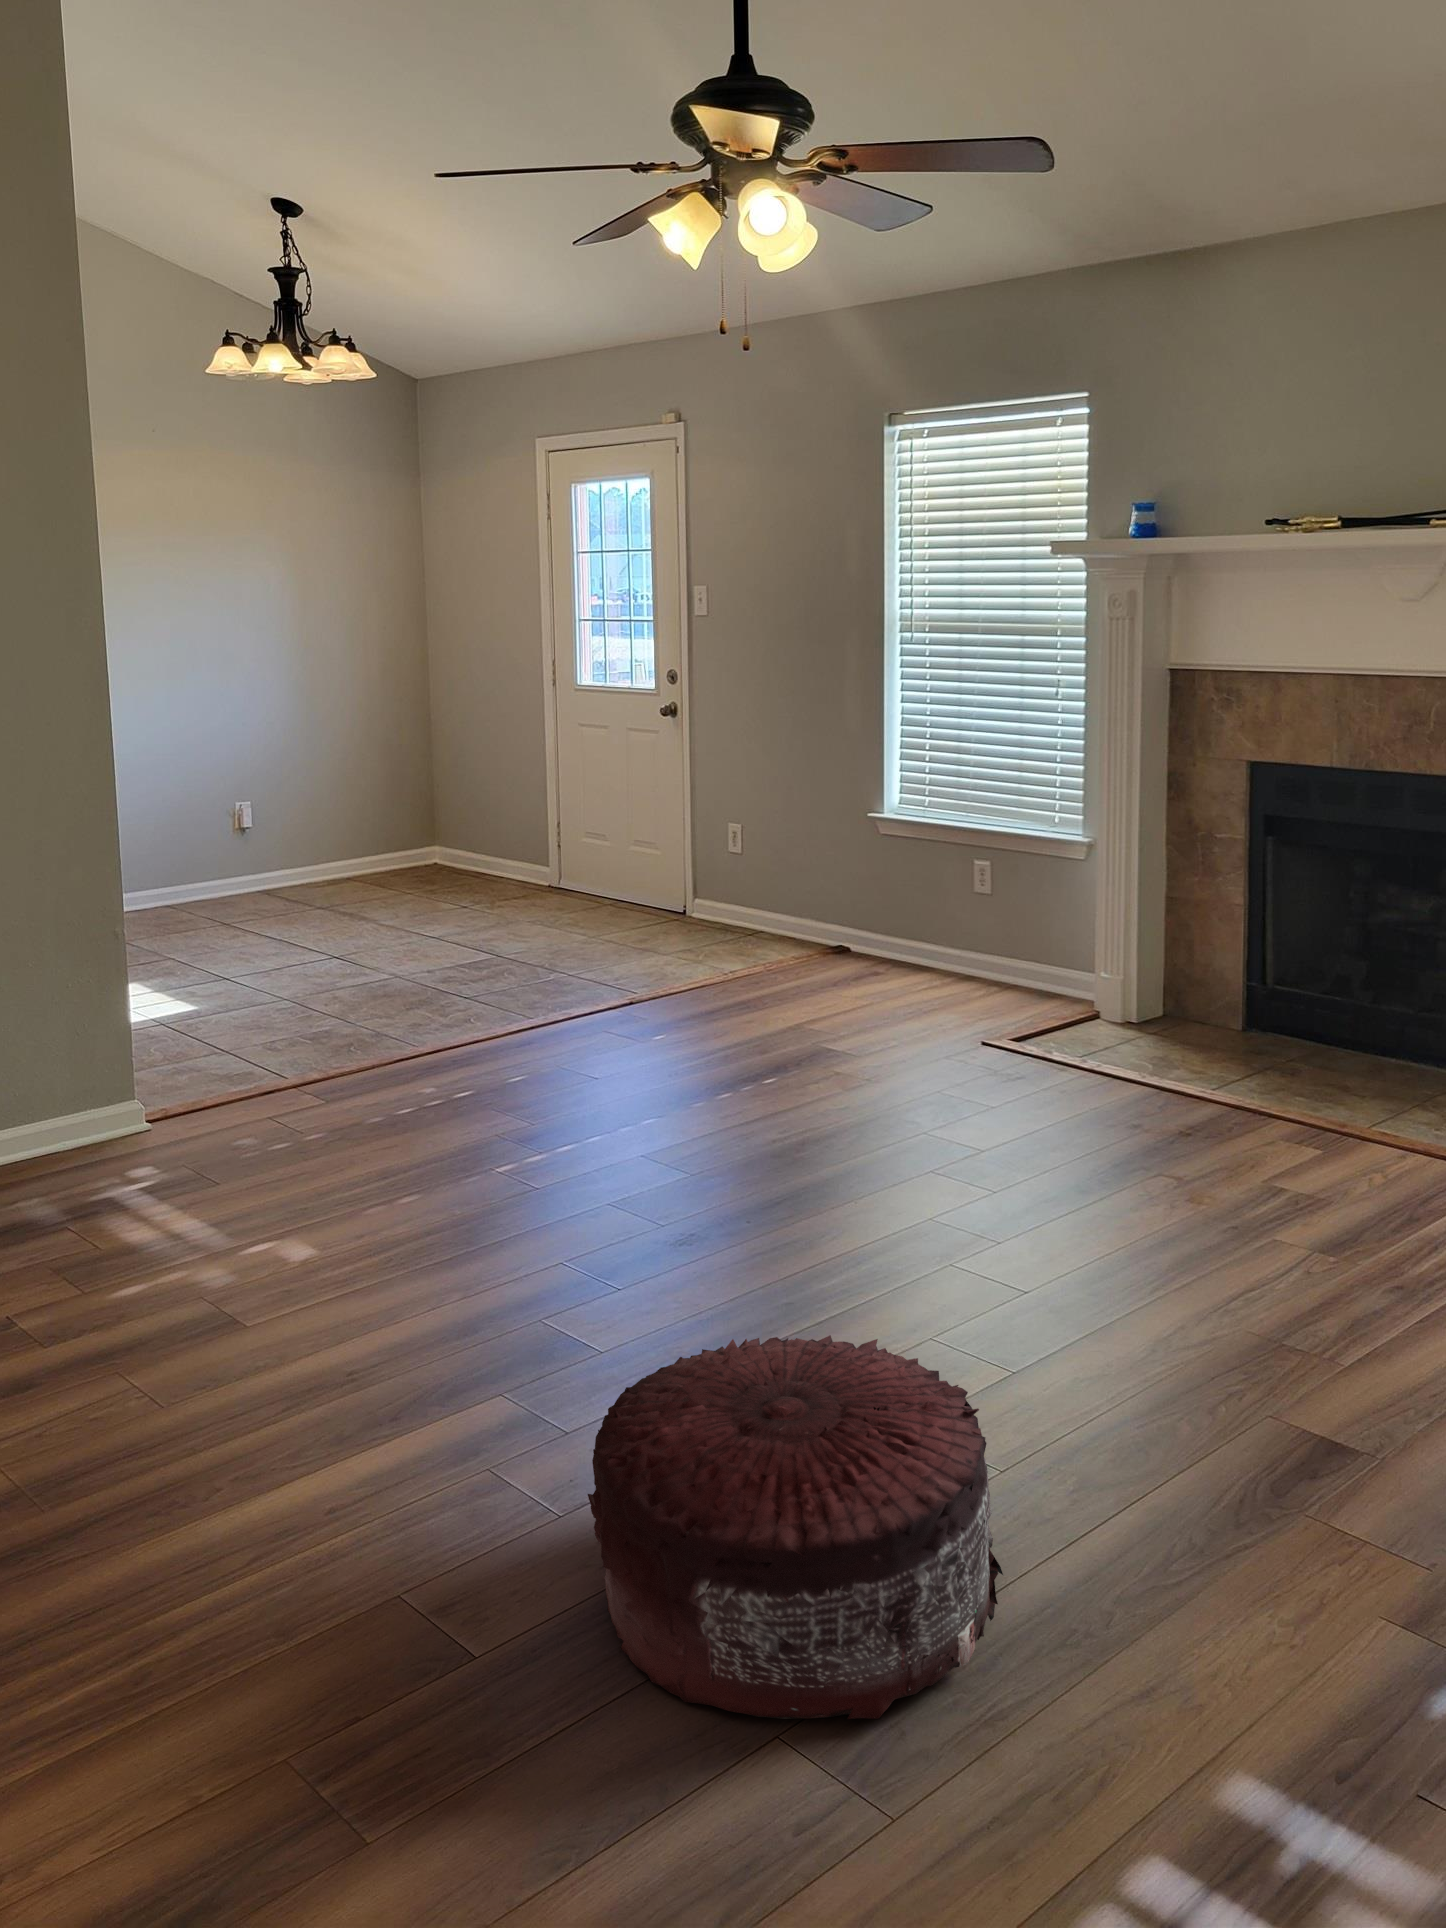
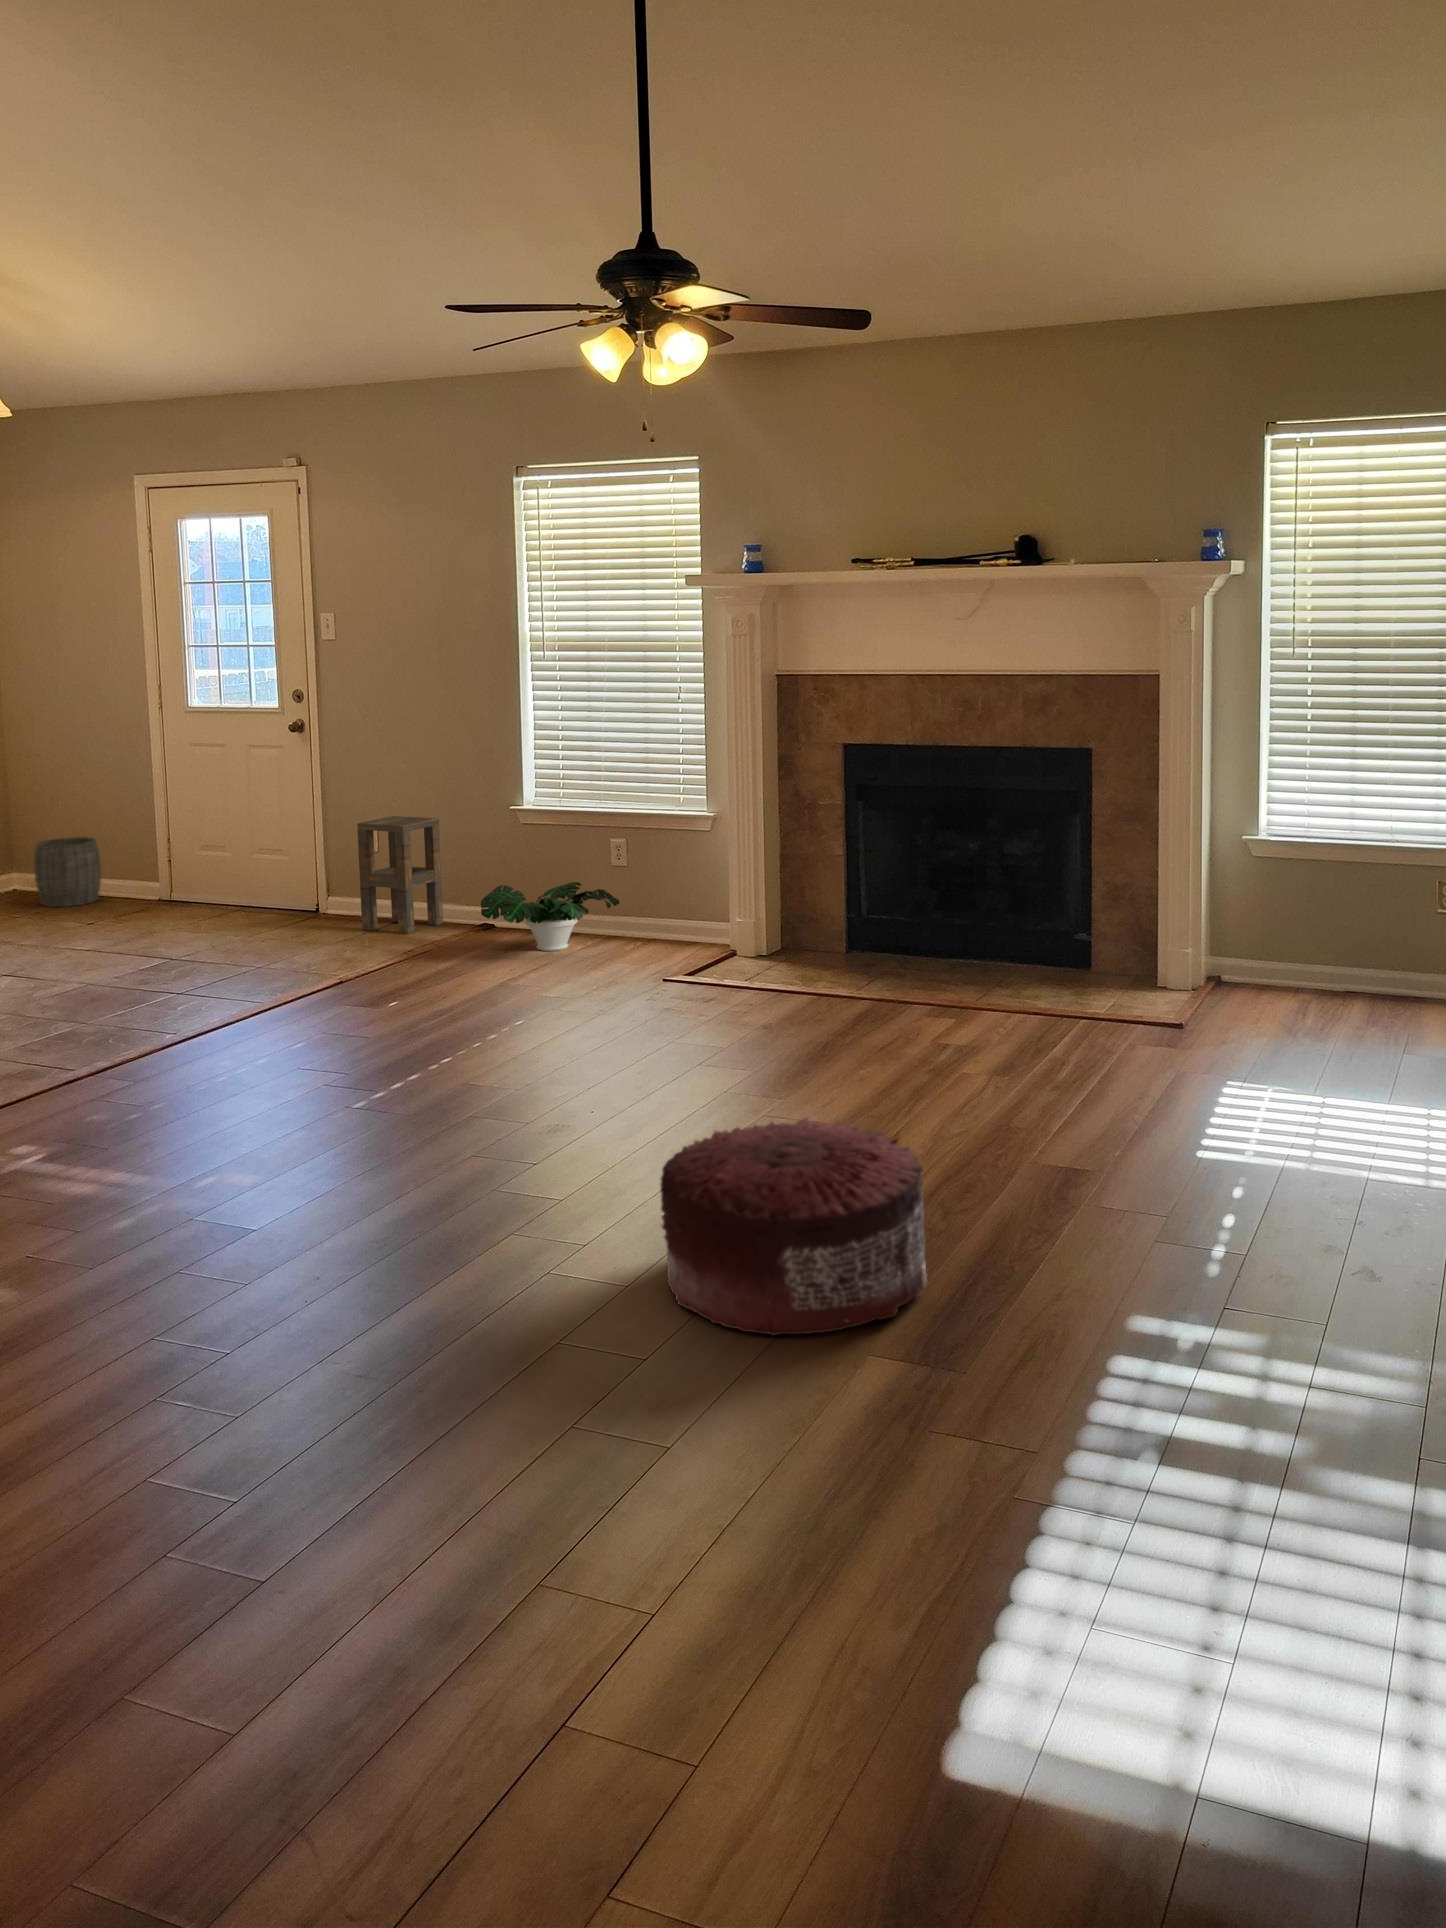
woven basket: none [439,813,503,883] -> present [34,837,101,907]
side table: none [710,814,801,949] -> present [357,816,443,934]
potted plant: none [806,904,974,987] -> present [481,882,620,951]

